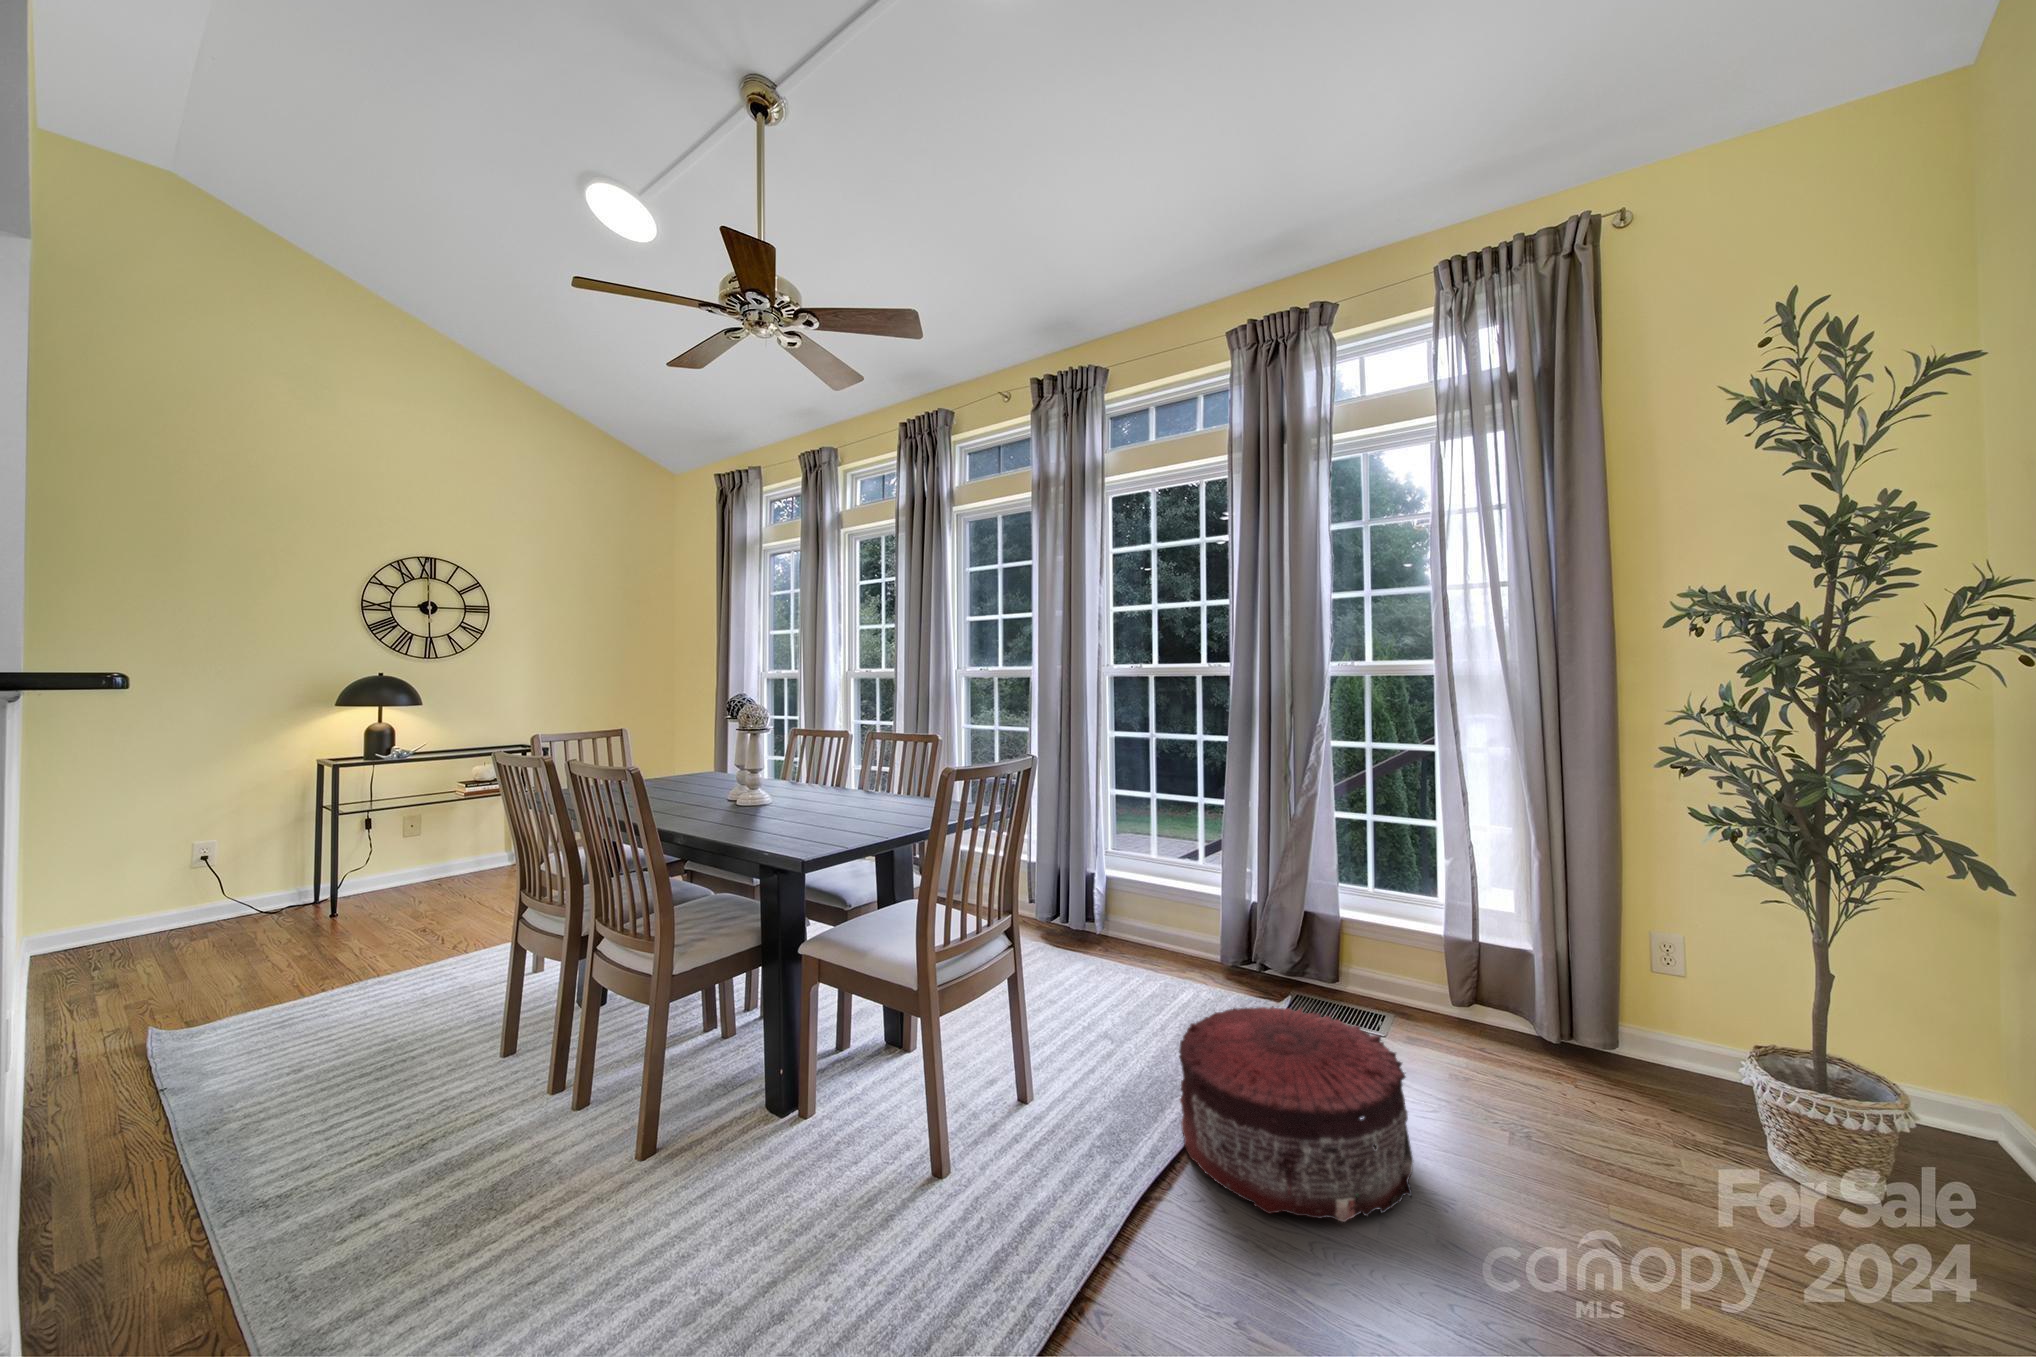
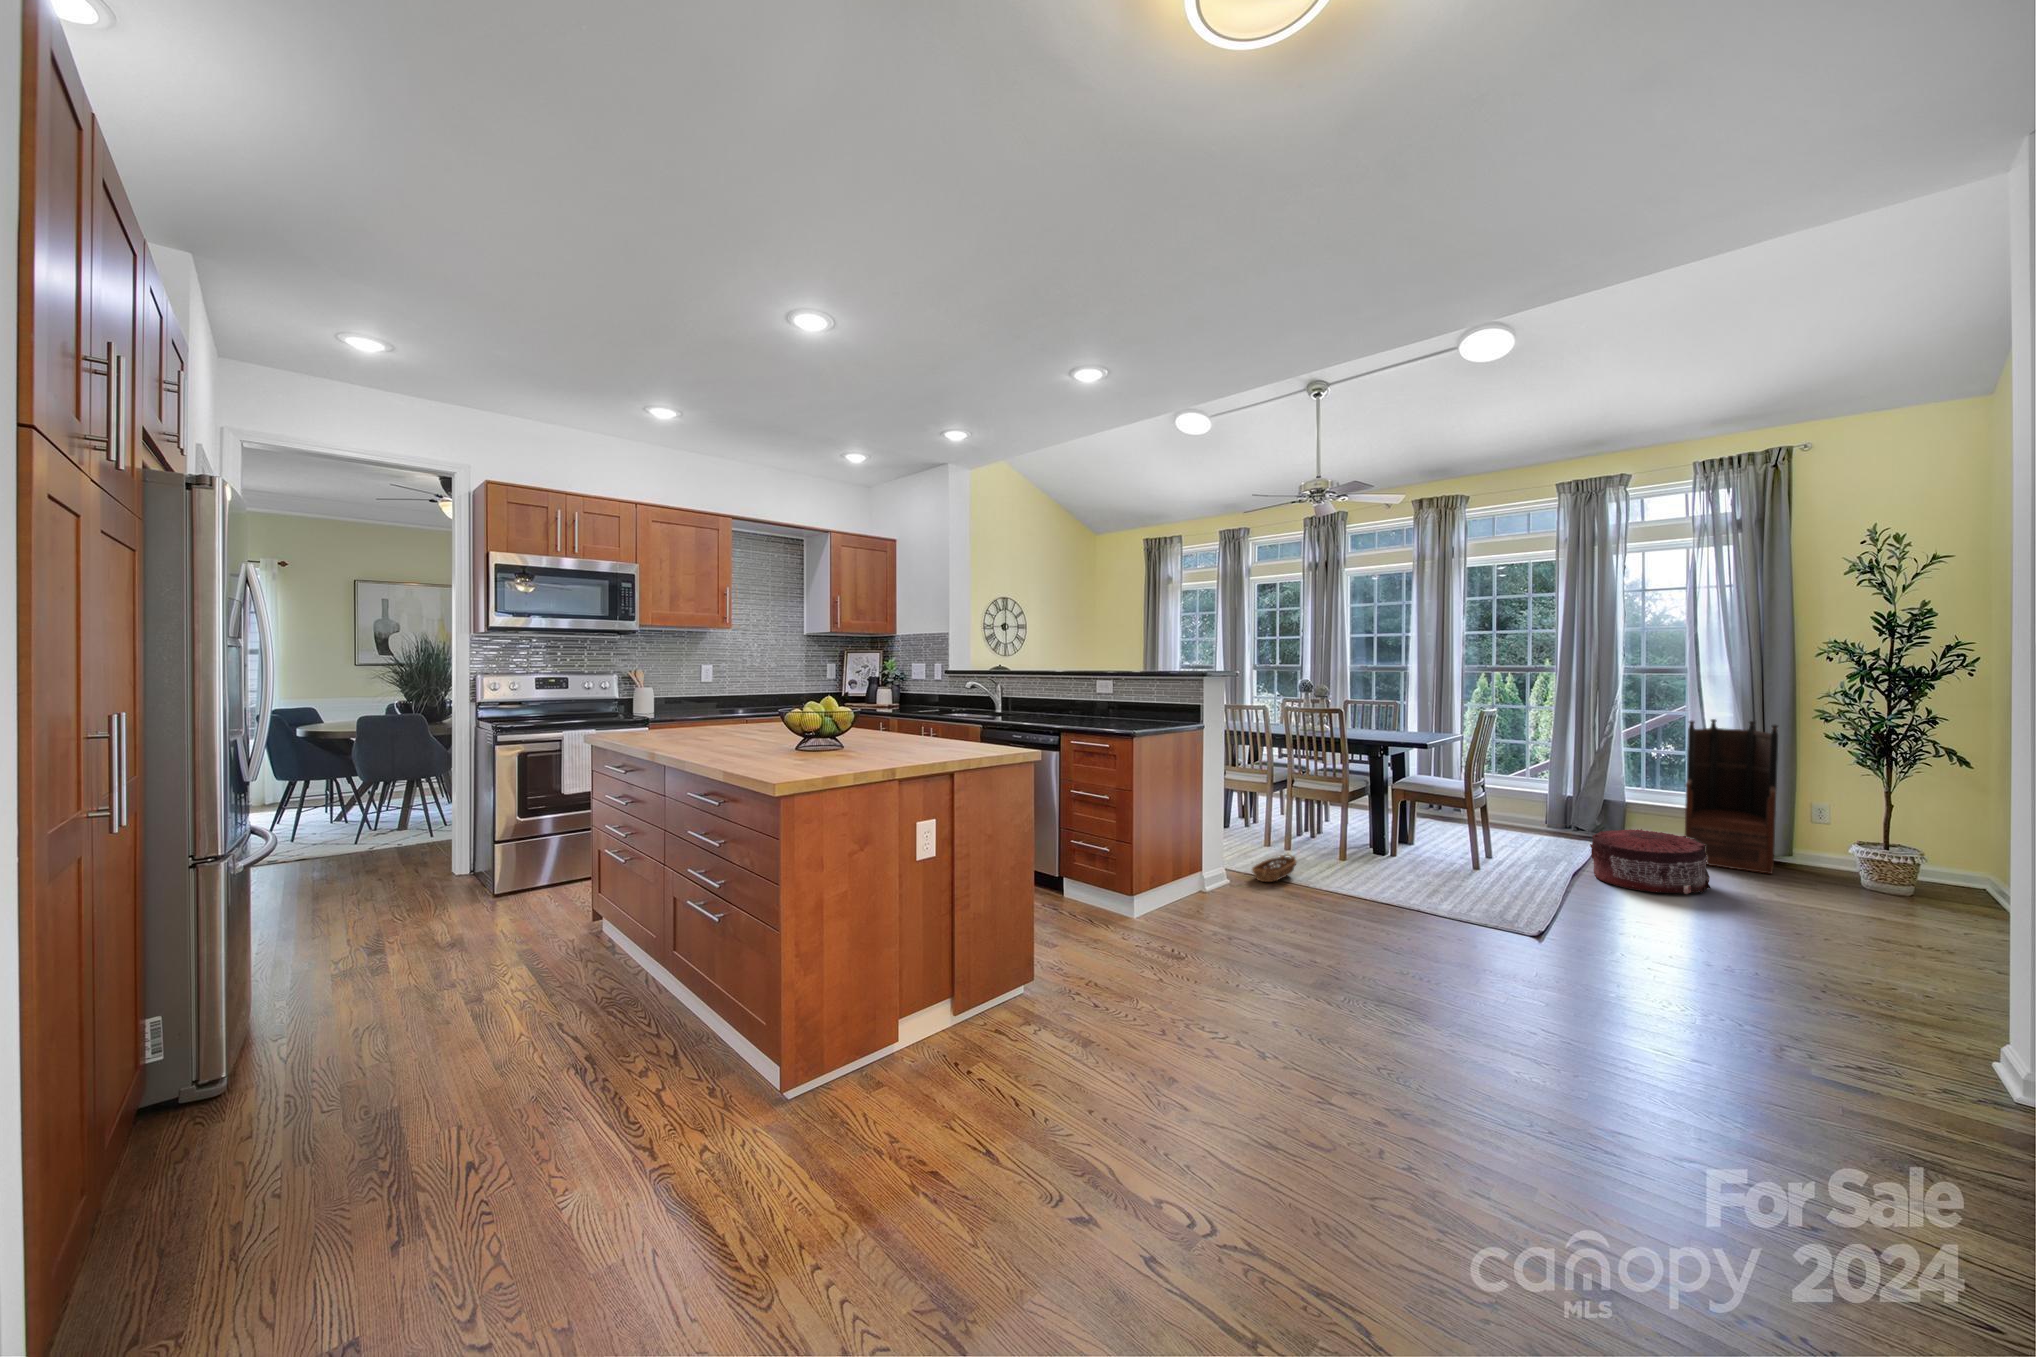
armchair: none [1408,764,1589,1118] -> present [1685,719,1778,874]
basket: none [346,1046,547,1176] -> present [1252,854,1296,882]

